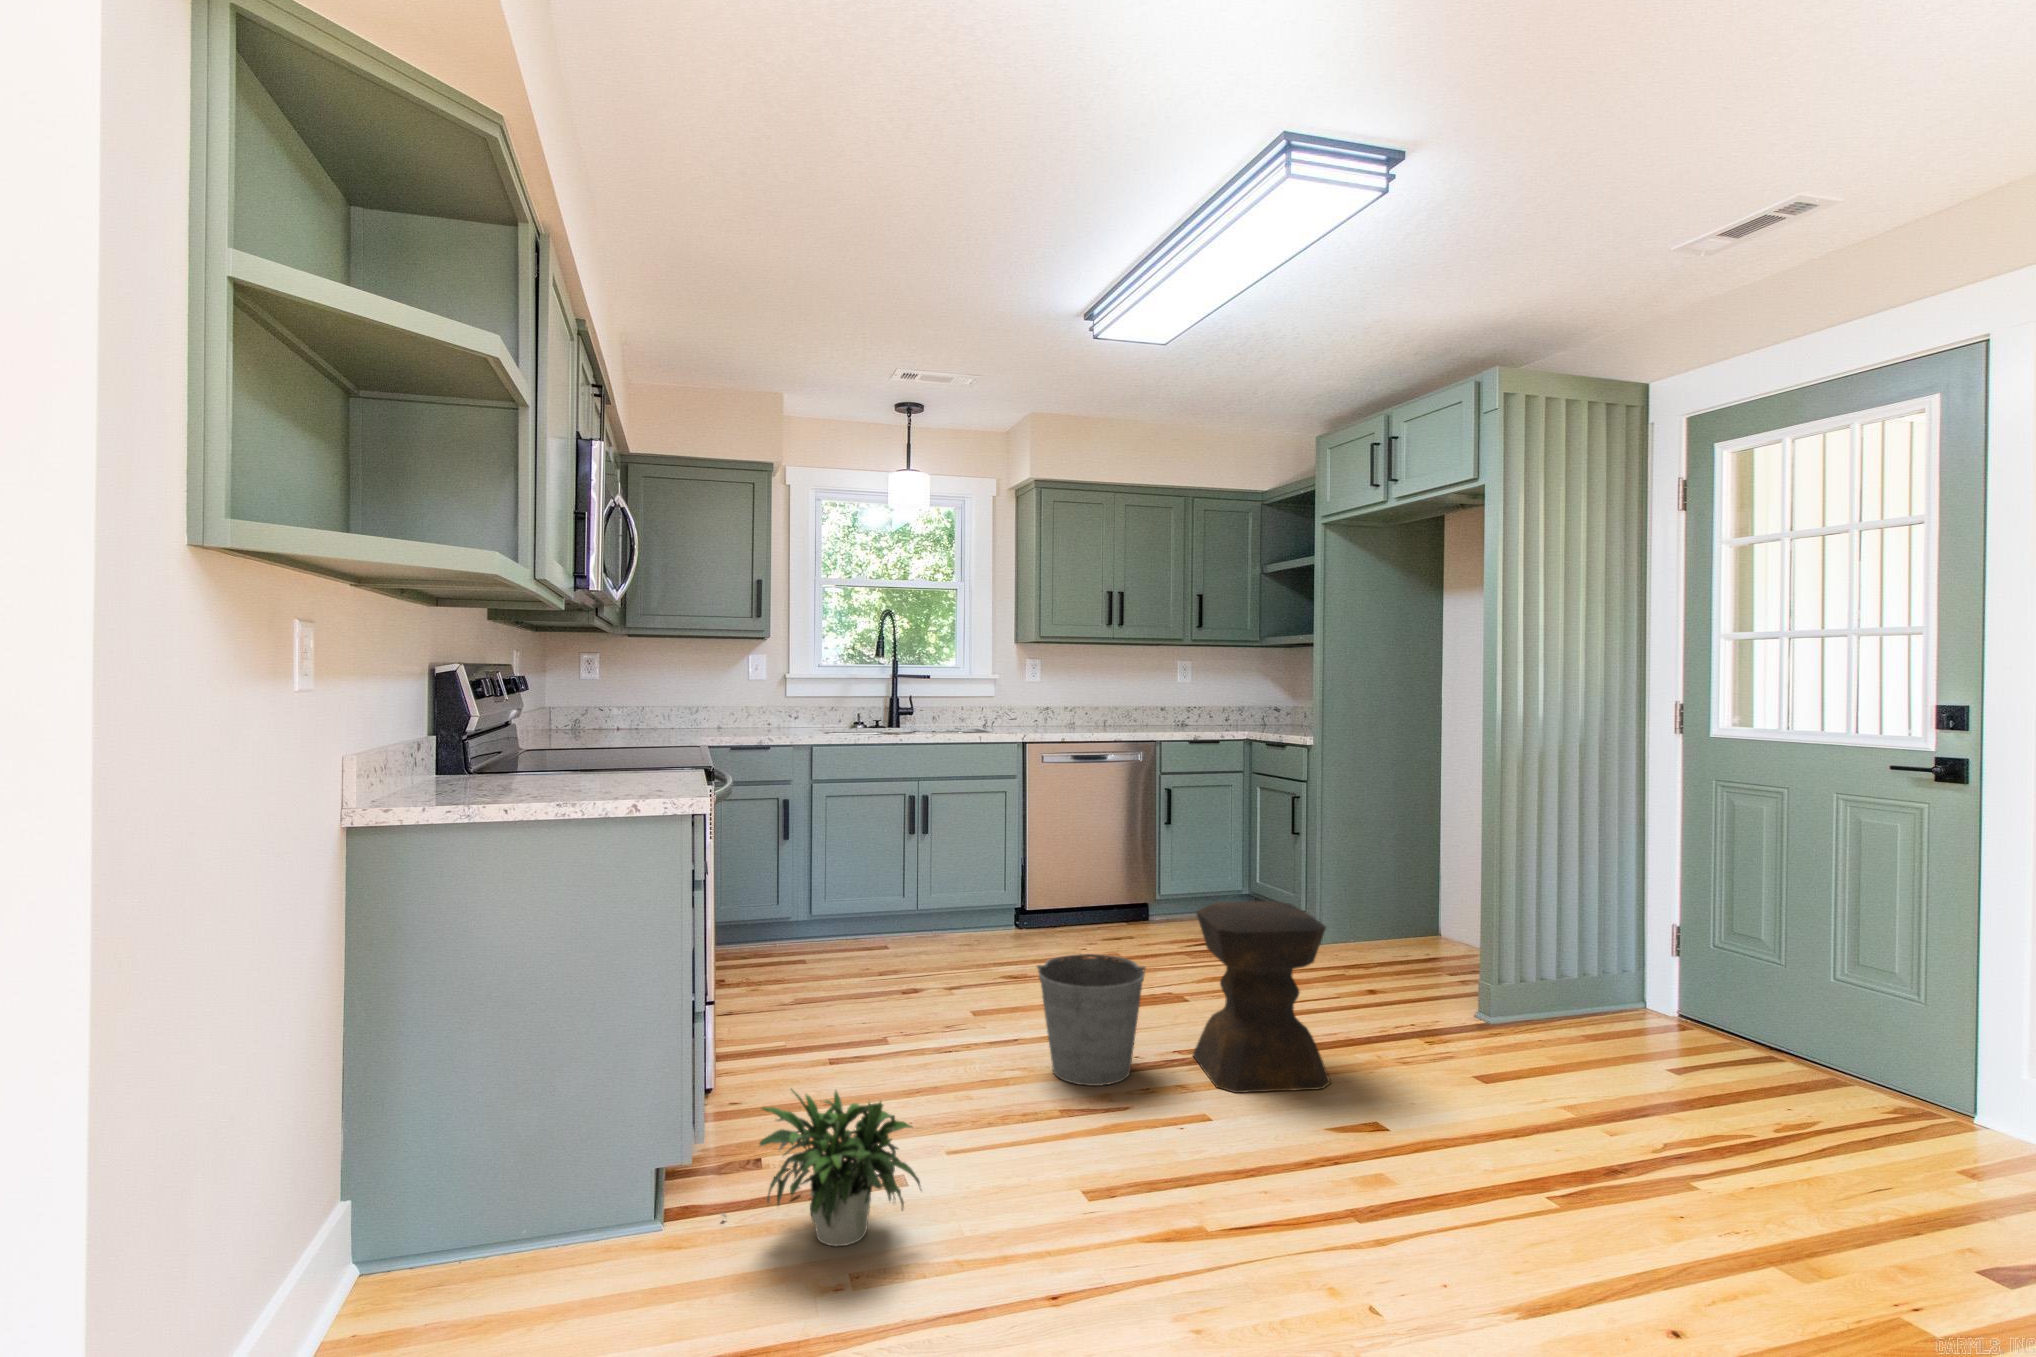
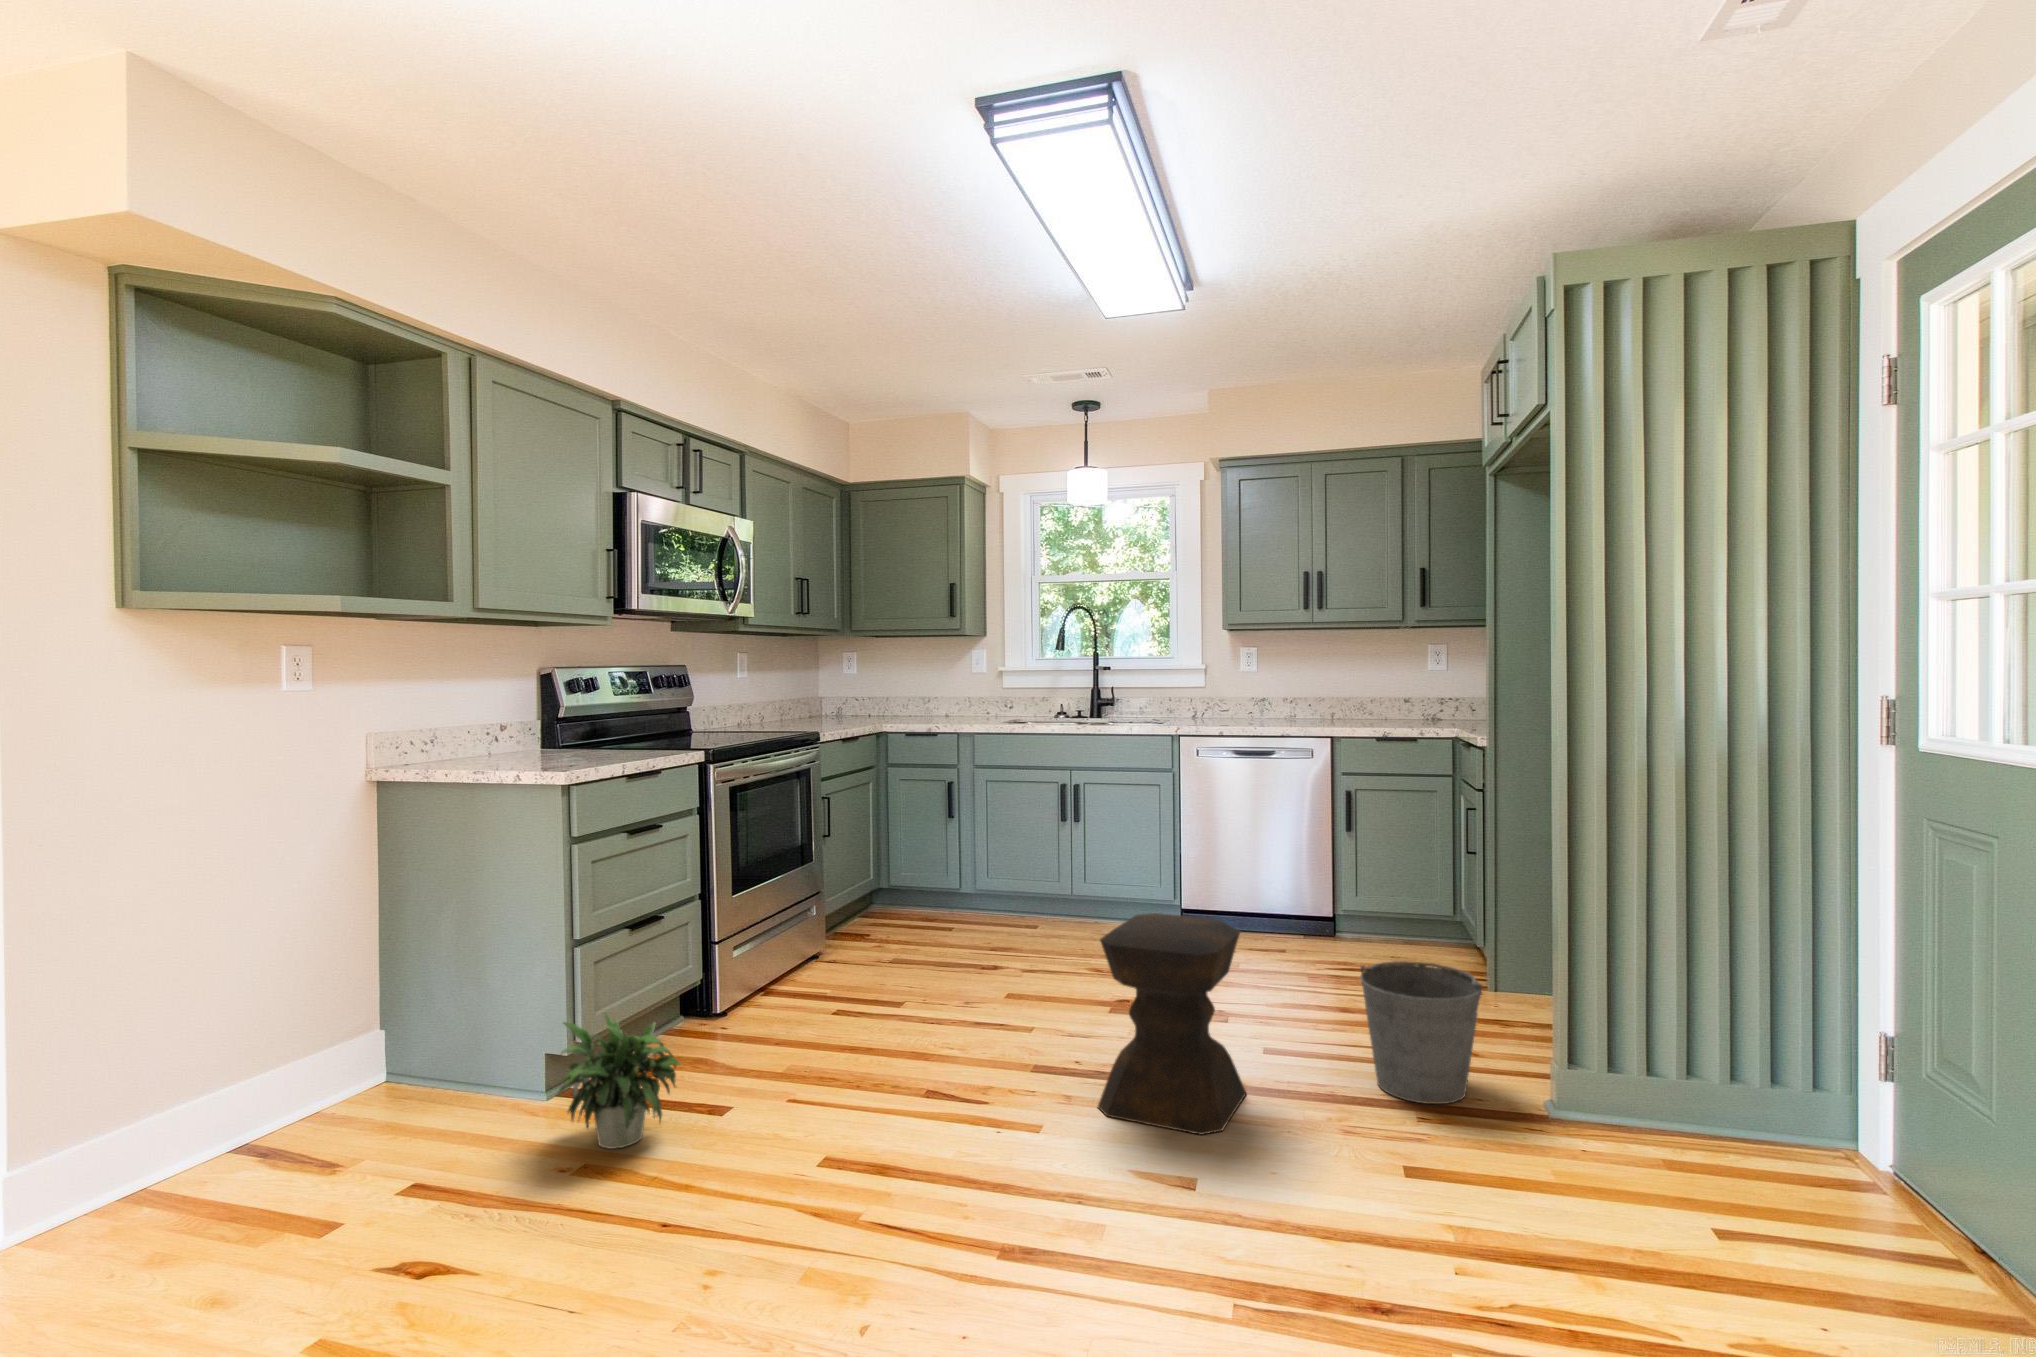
bucket: present [1037,954,1145,1086] -> present [1360,961,1483,1104]

